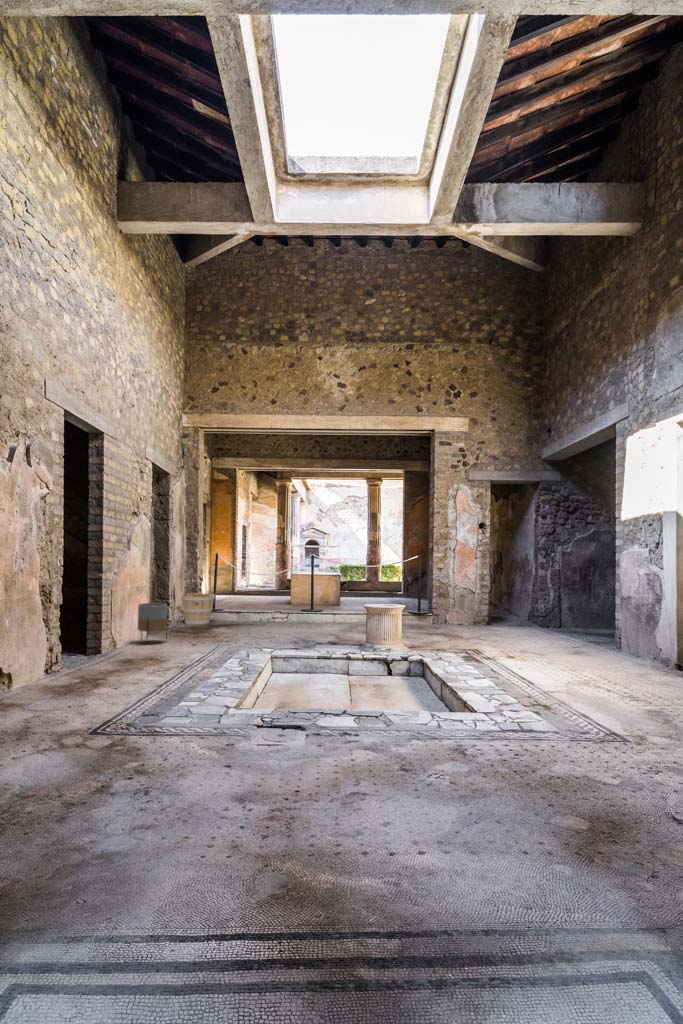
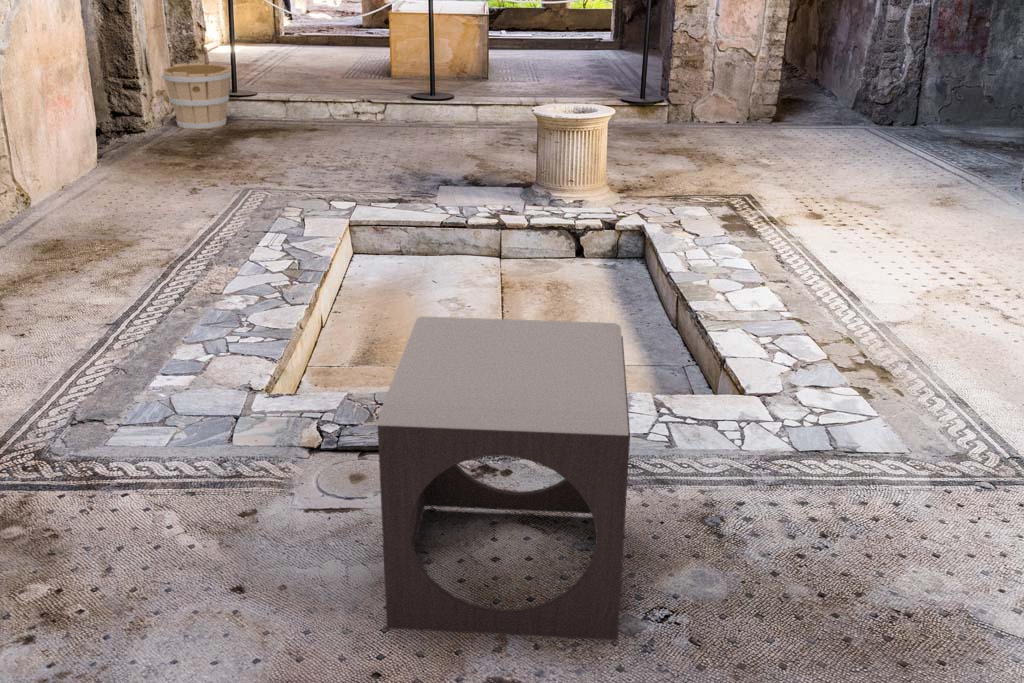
planter: present [137,603,167,641] -> none [67,104,138,194]
footstool: none [298,642,410,786] -> present [378,316,630,640]

